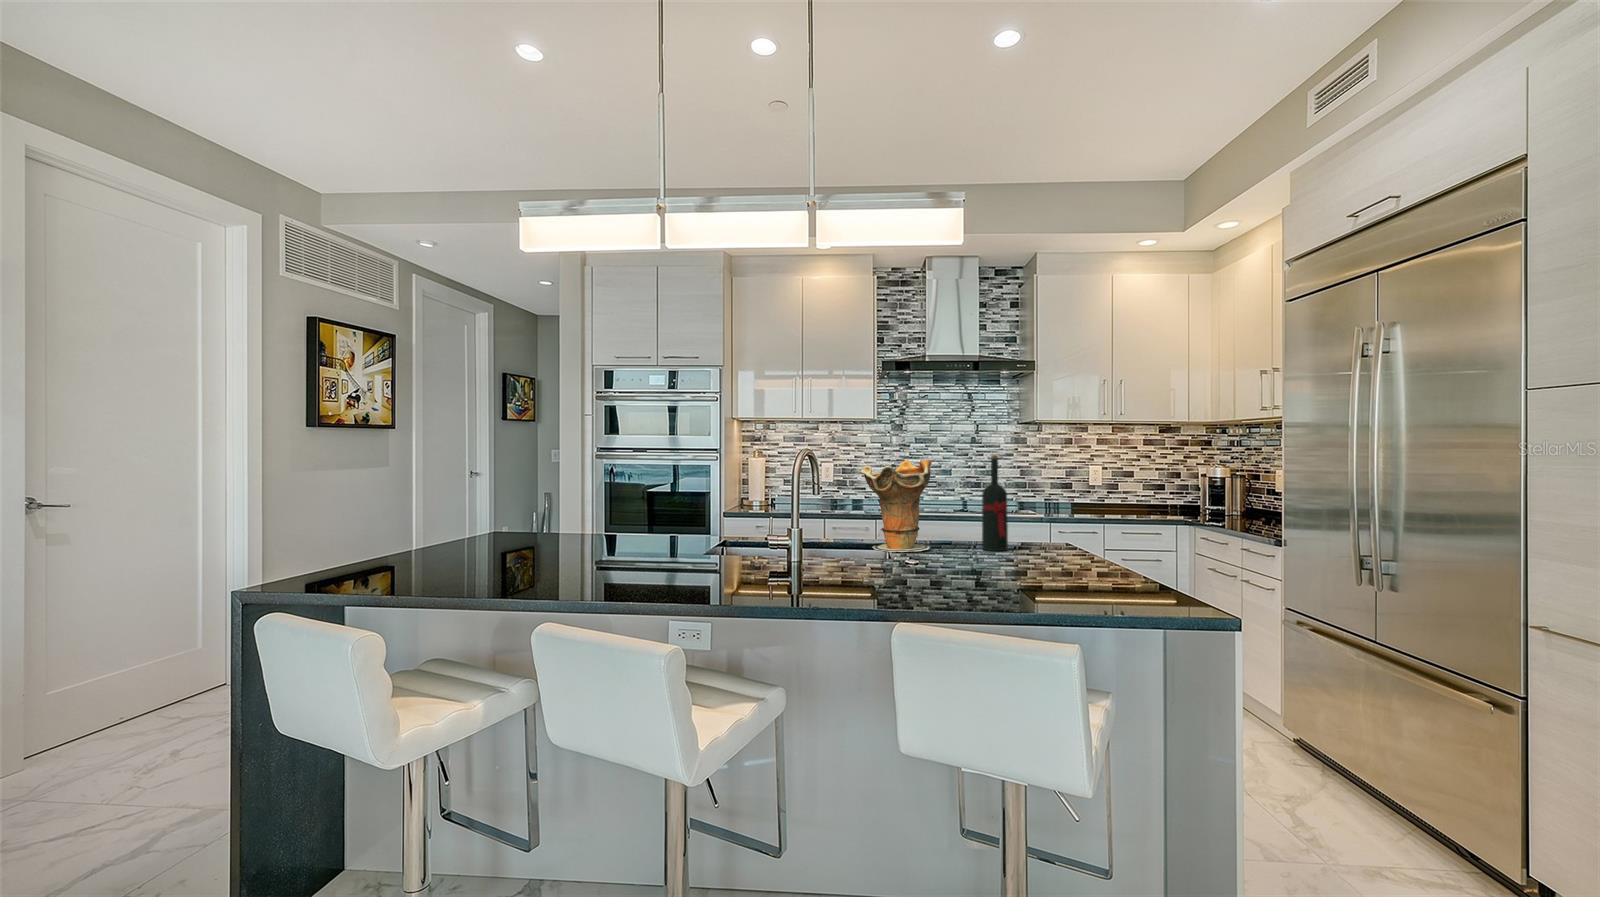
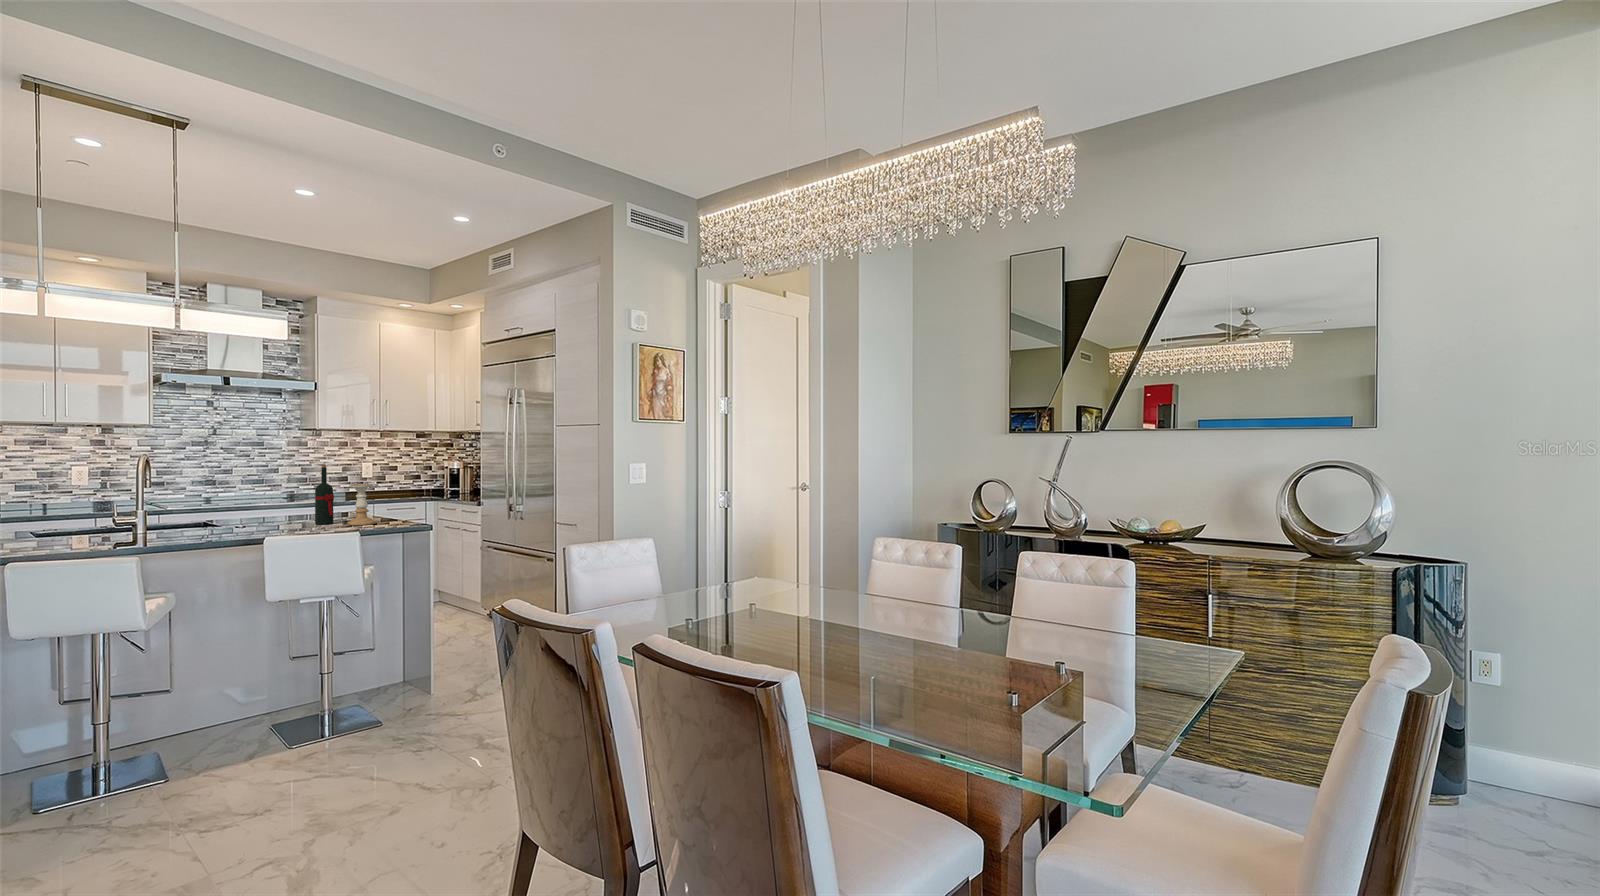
decorative vase: present [861,460,932,552] -> none [225,470,280,531]
candle holder: none [1024,487,1068,560] -> present [348,484,376,525]

